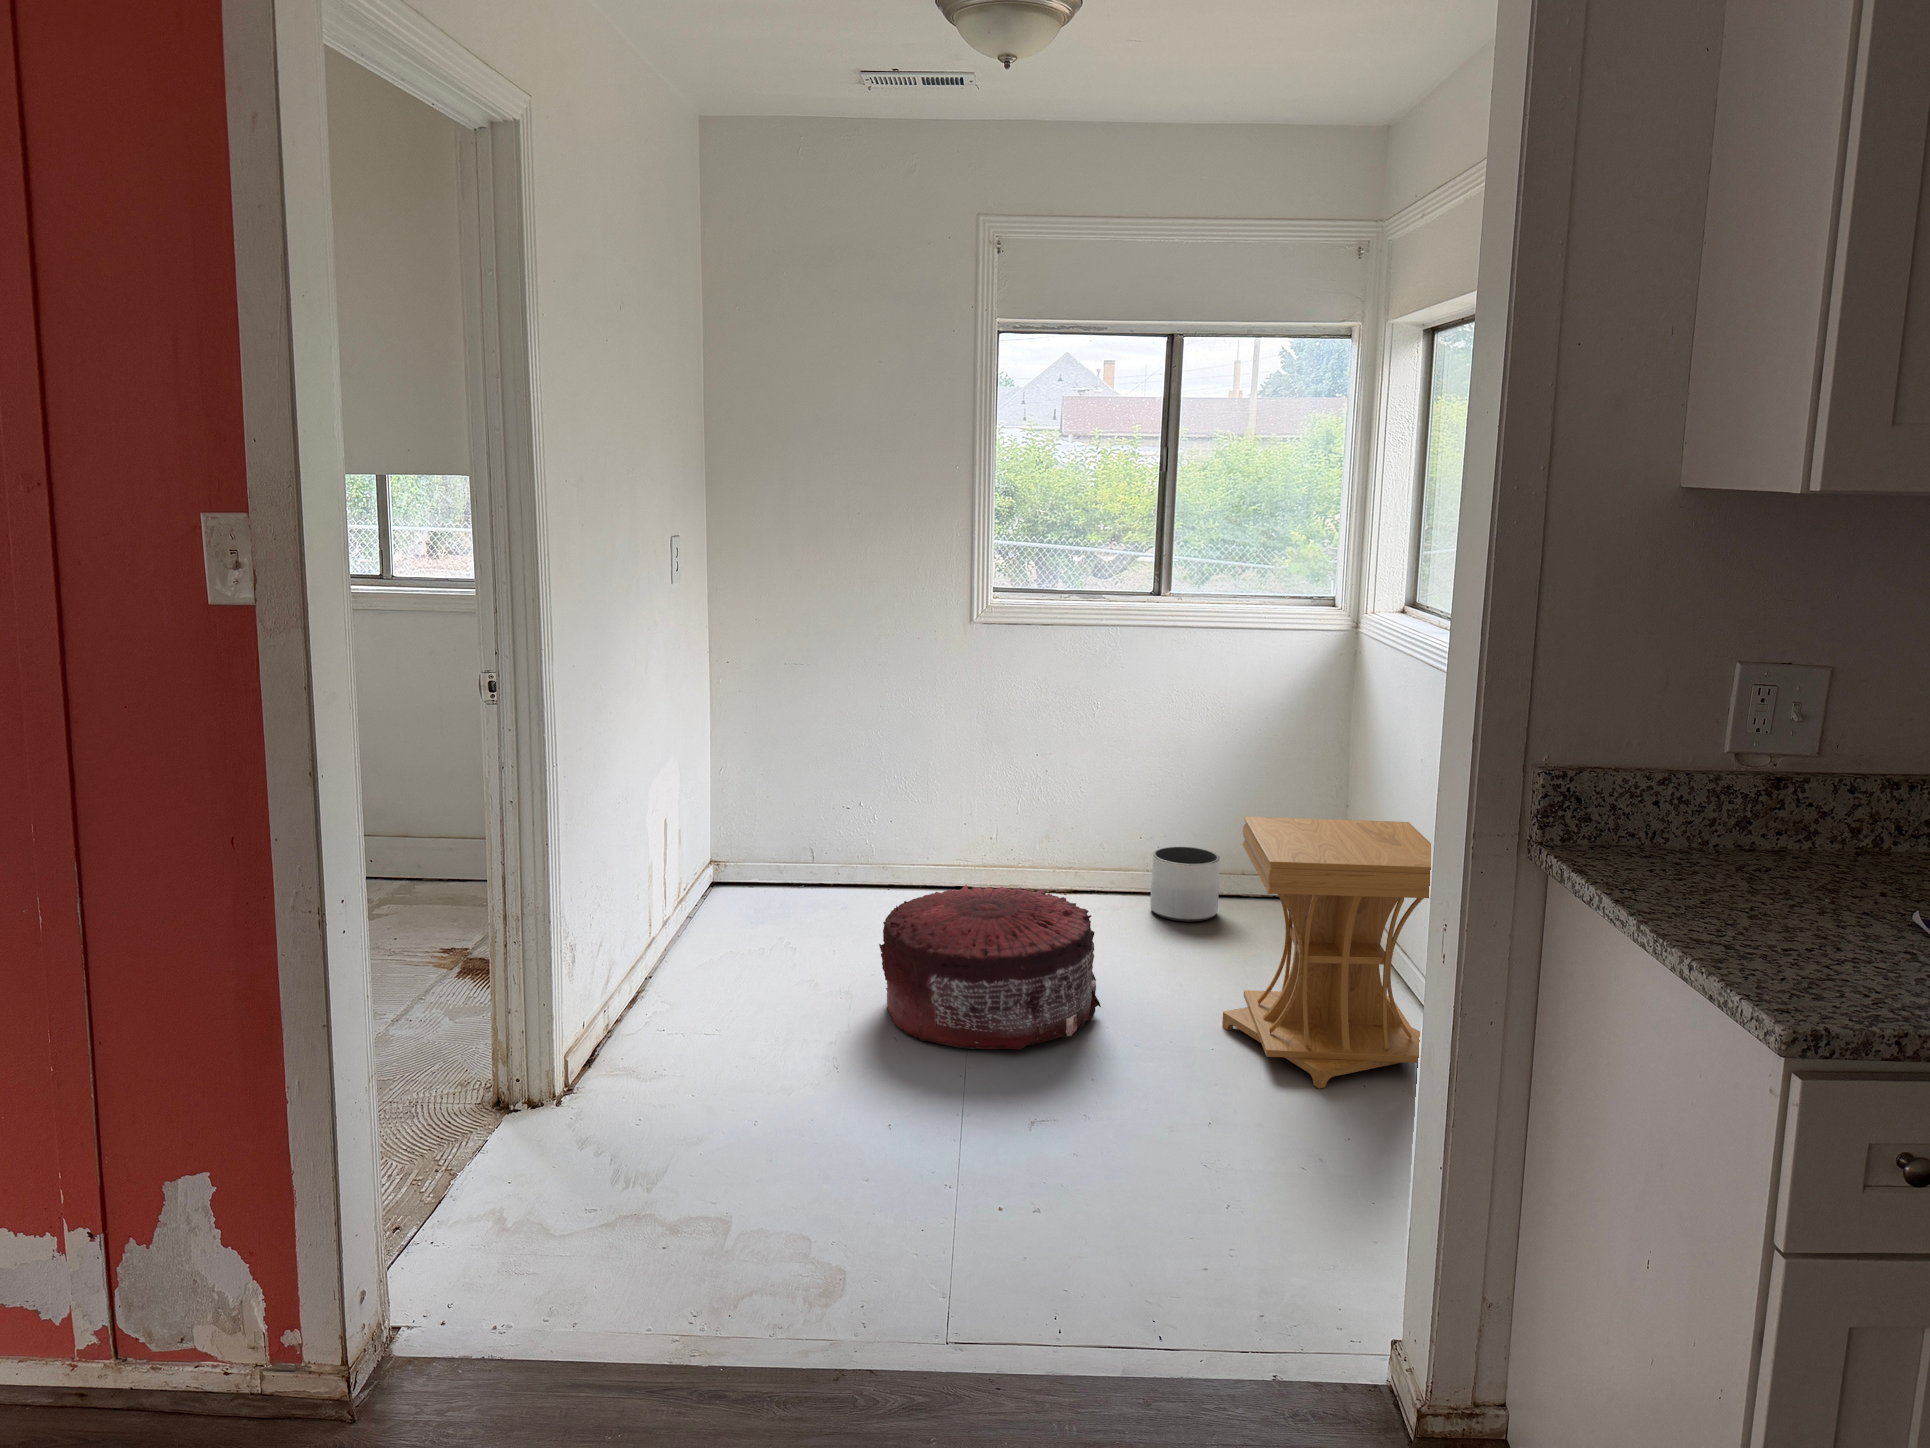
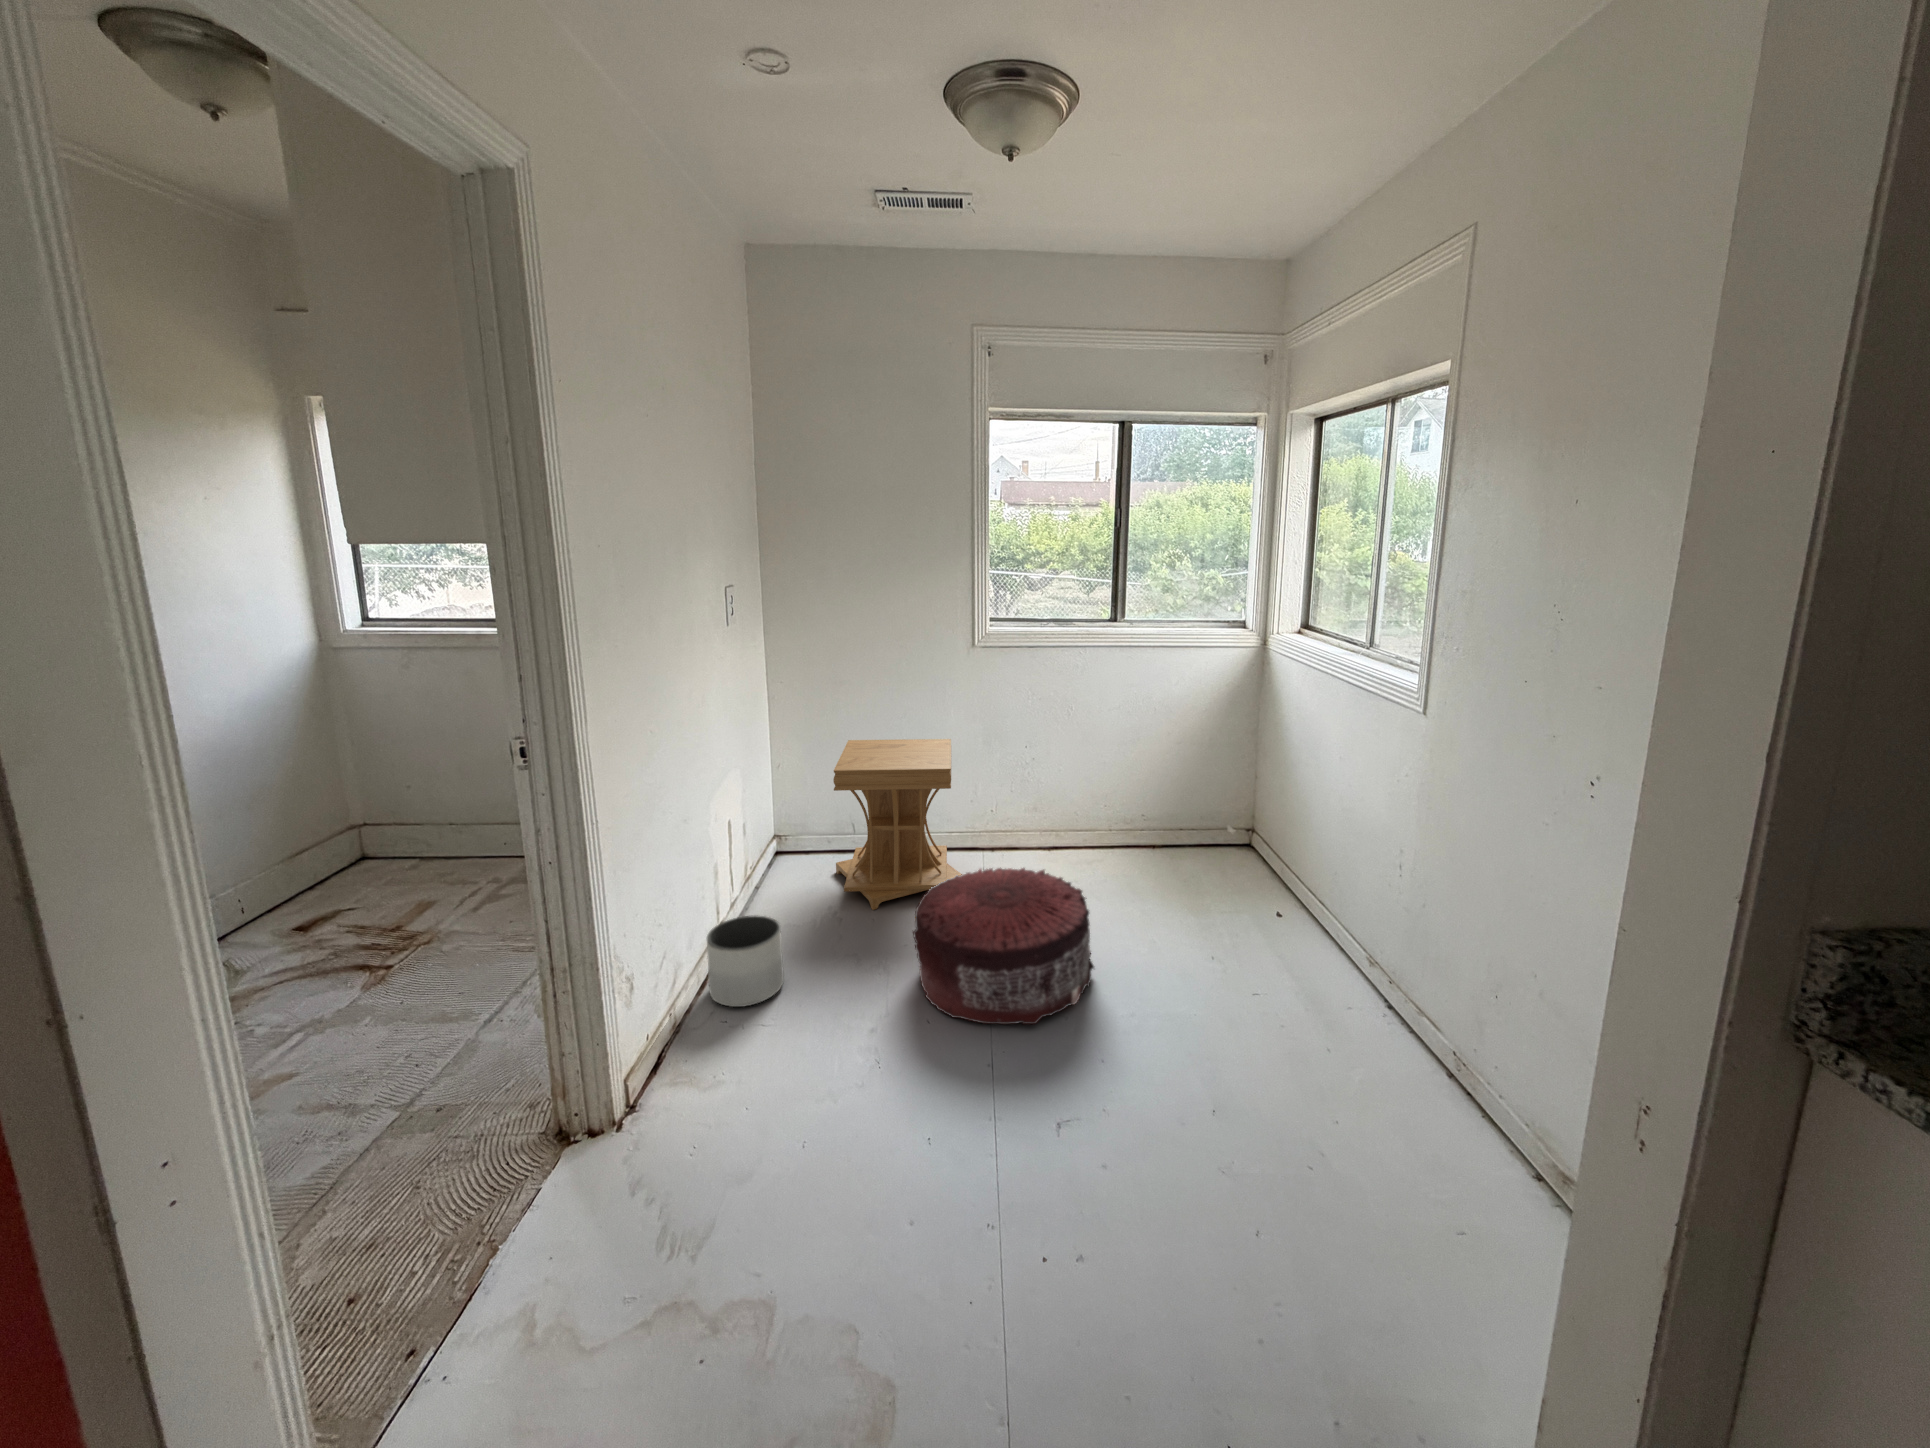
side table: present [1222,816,1431,1089] -> present [833,739,962,910]
planter: present [1150,847,1220,922] -> present [707,915,784,1007]

